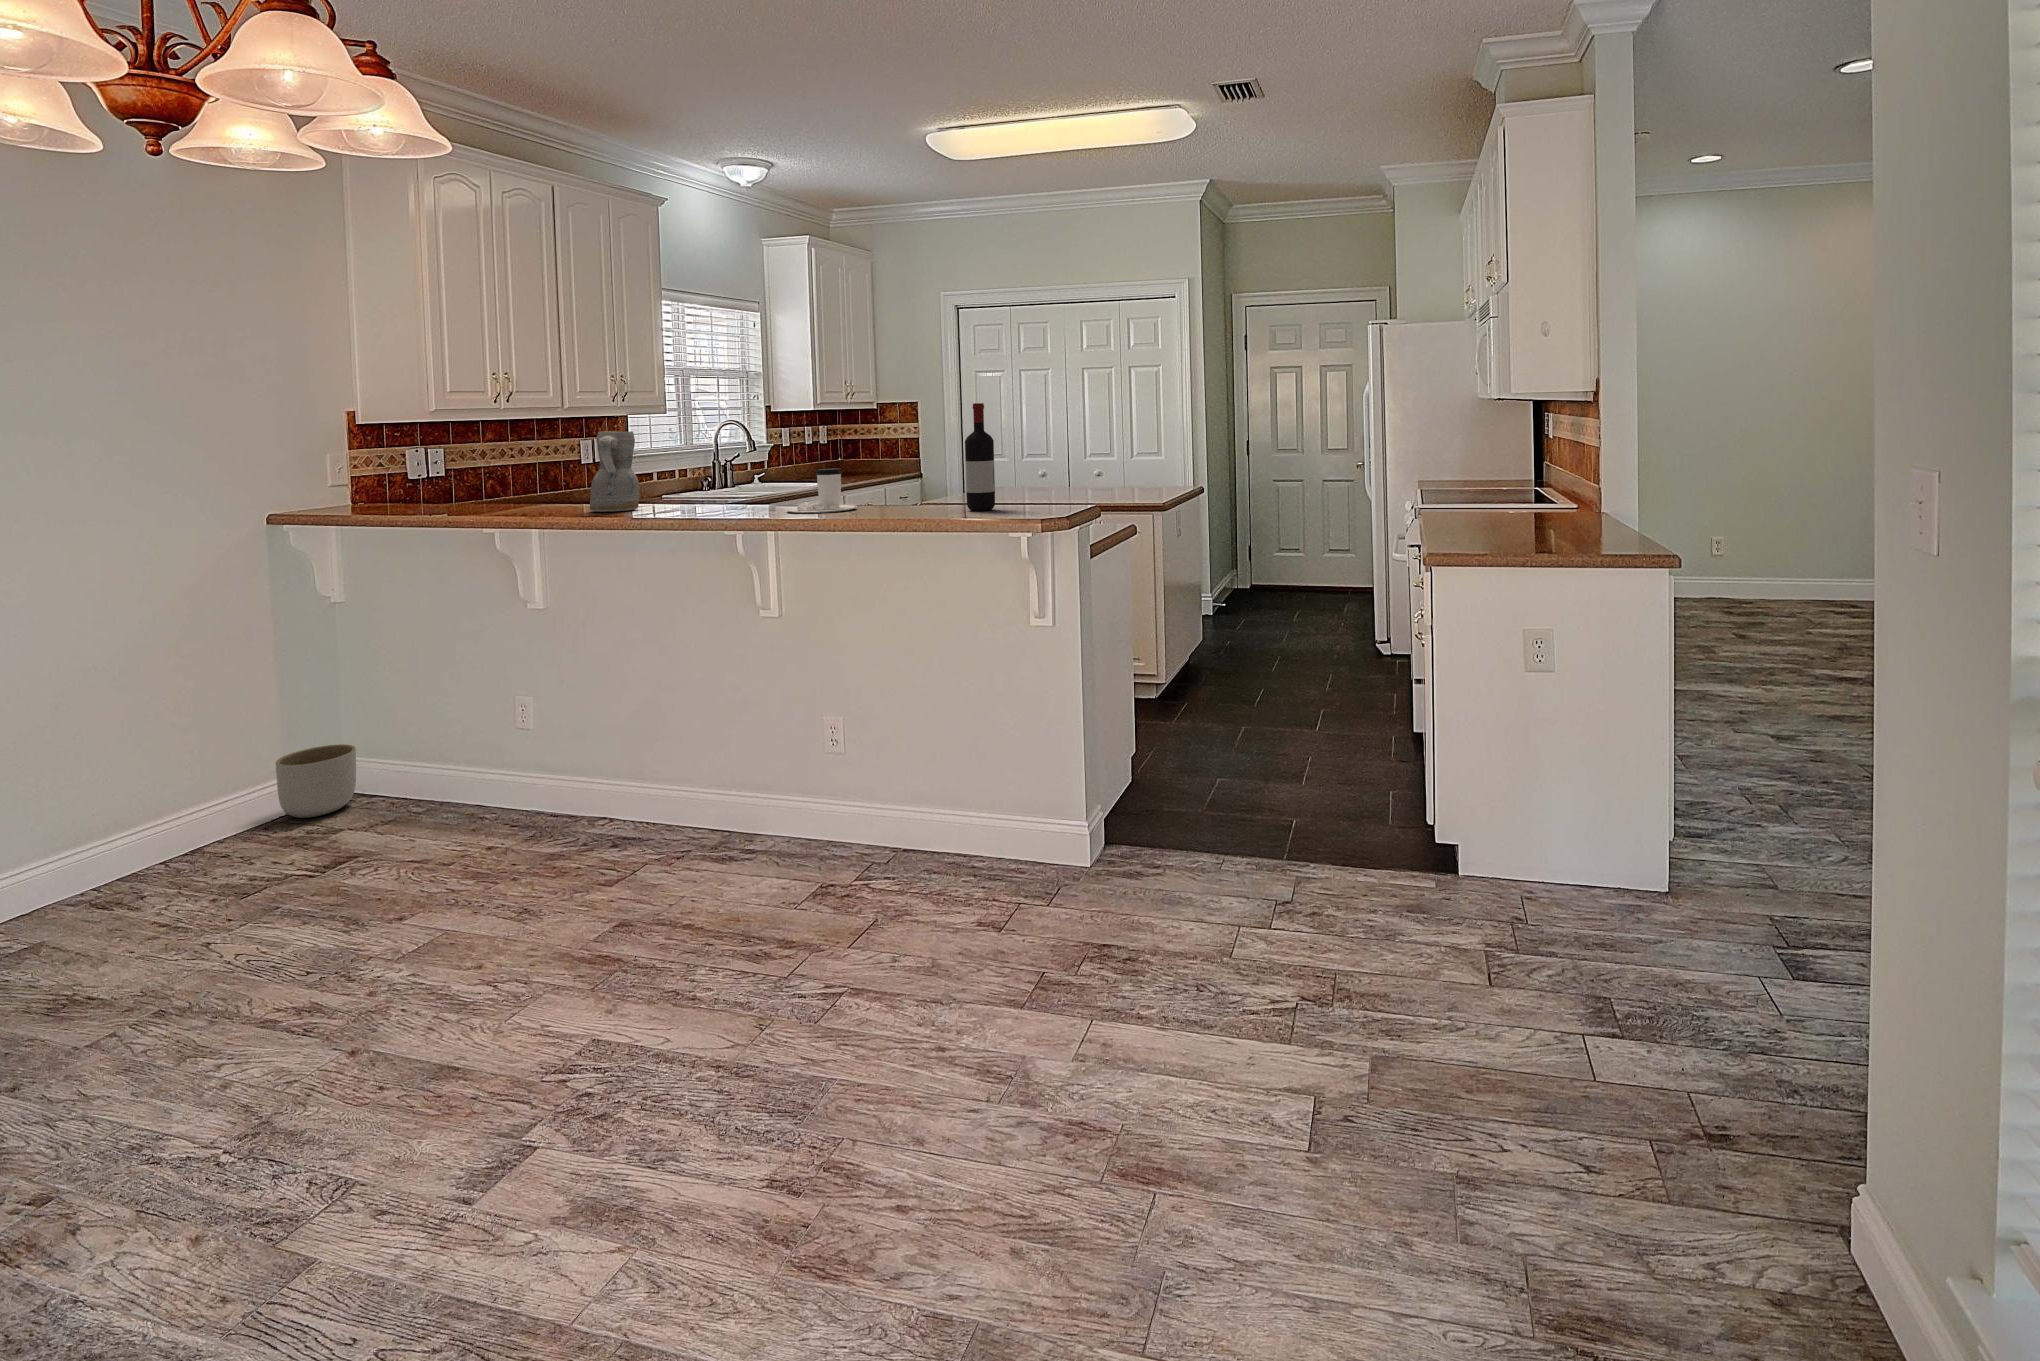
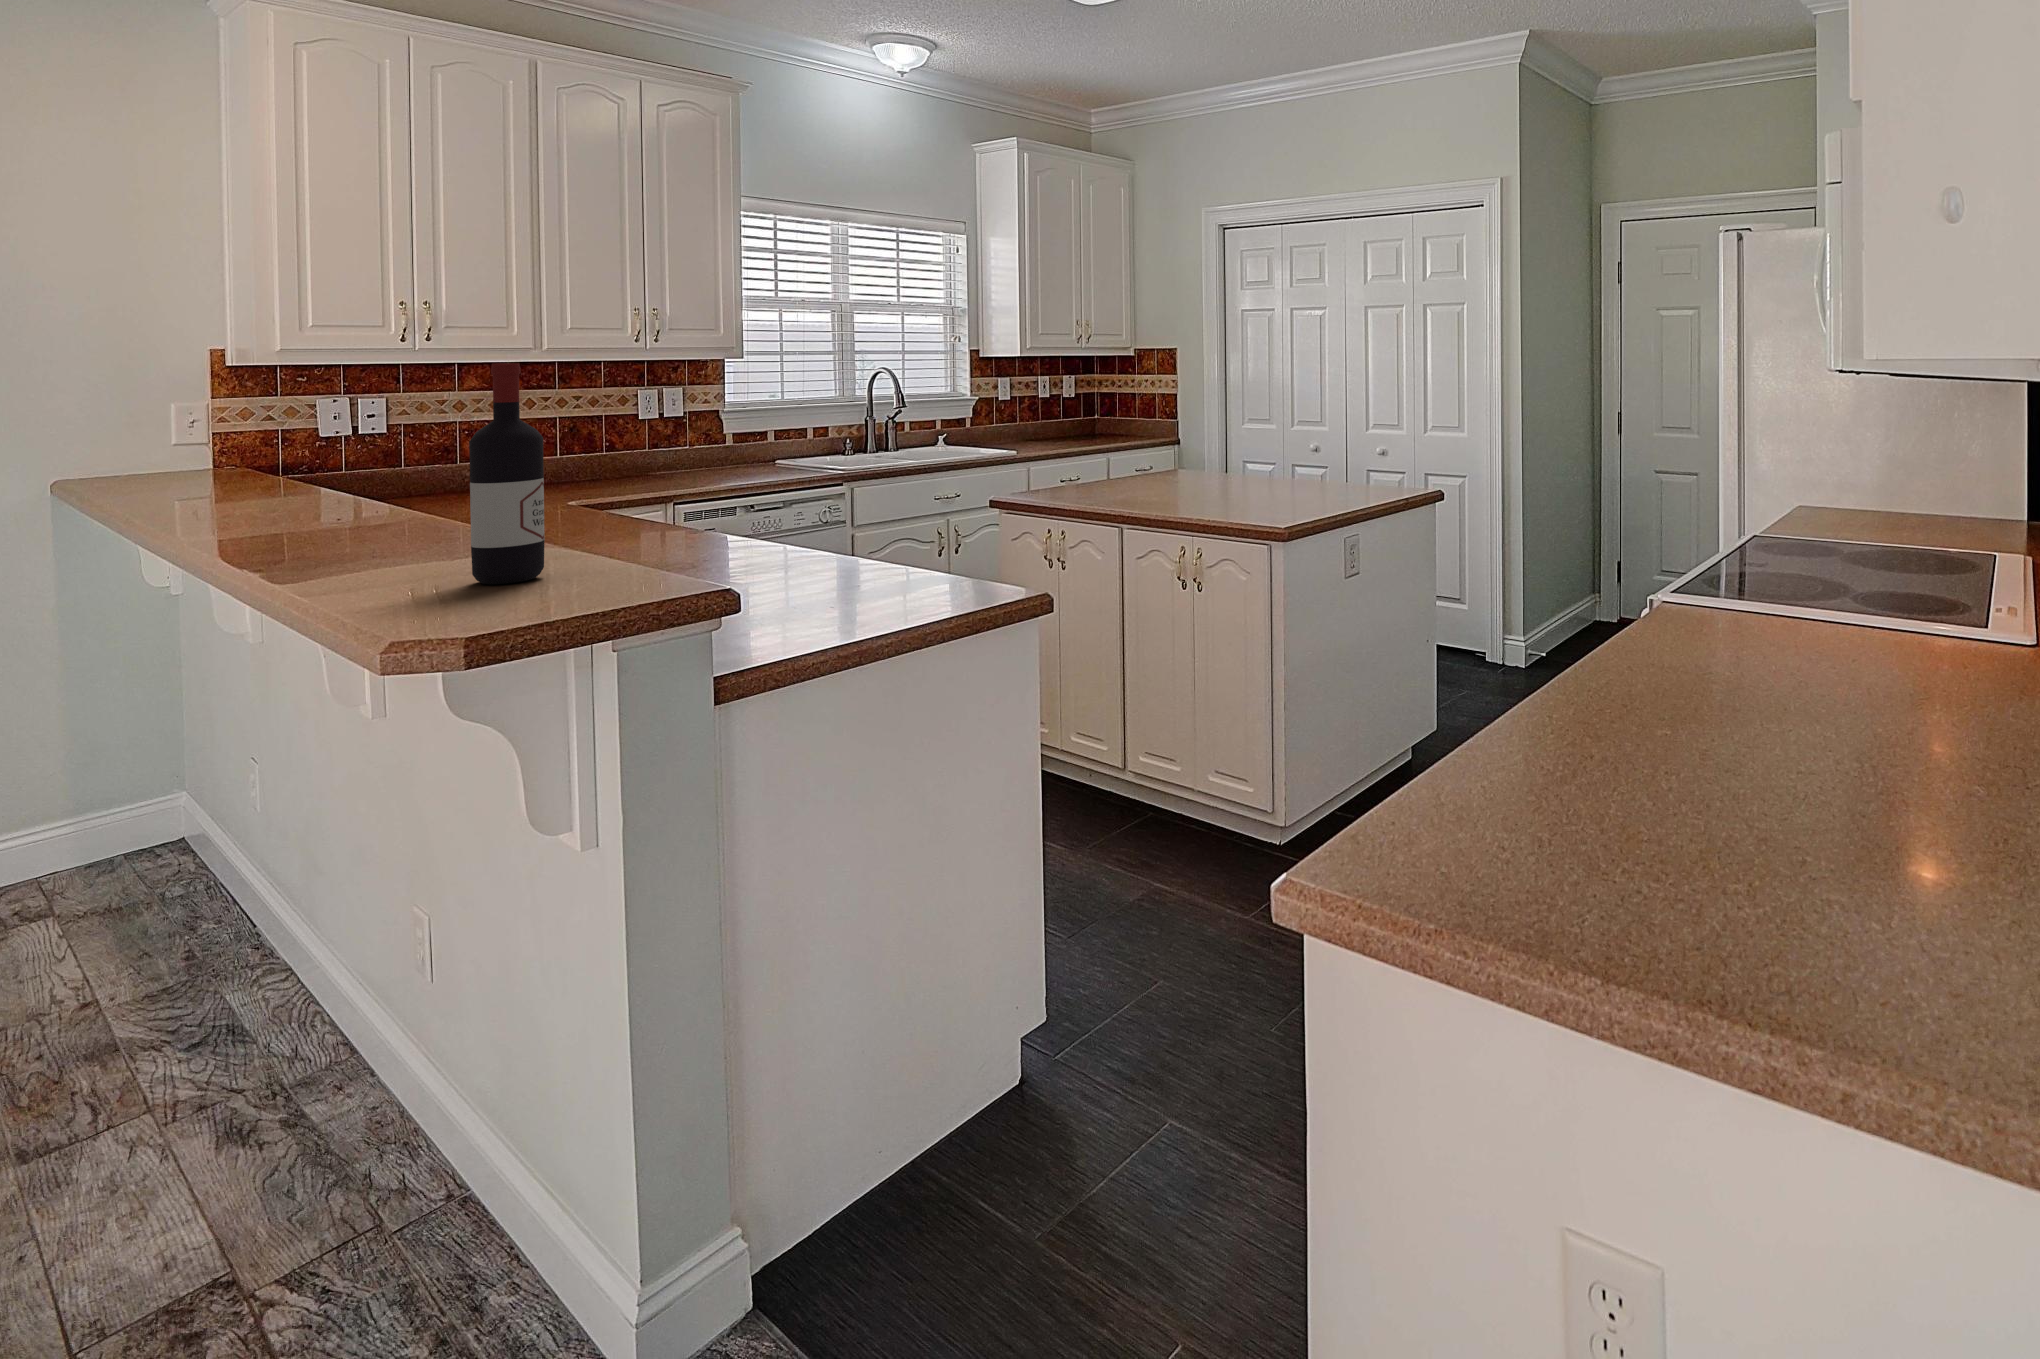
ceramic pitcher: present [590,431,639,512] -> none [209,391,320,517]
coffee cup: present [787,468,857,513] -> none [297,472,463,557]
planter: present [276,744,356,818] -> none [19,787,148,890]

